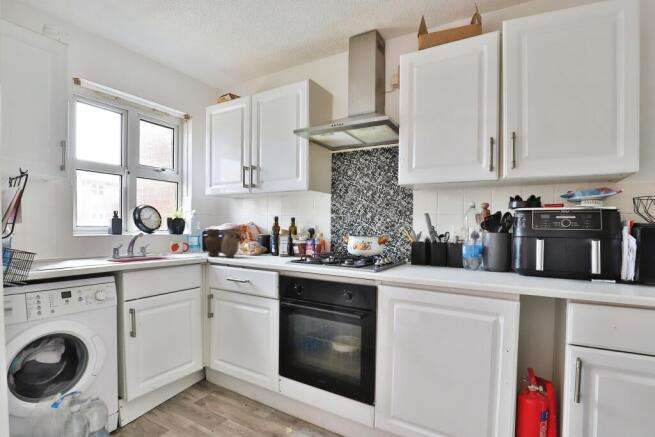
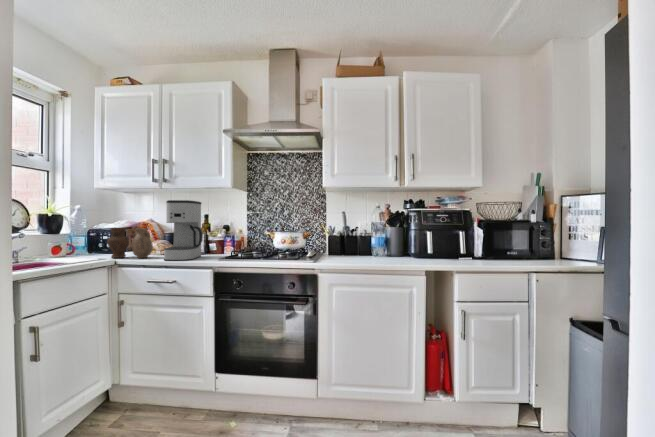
coffee maker: none [241,203,278,261] -> present [164,200,203,261]

